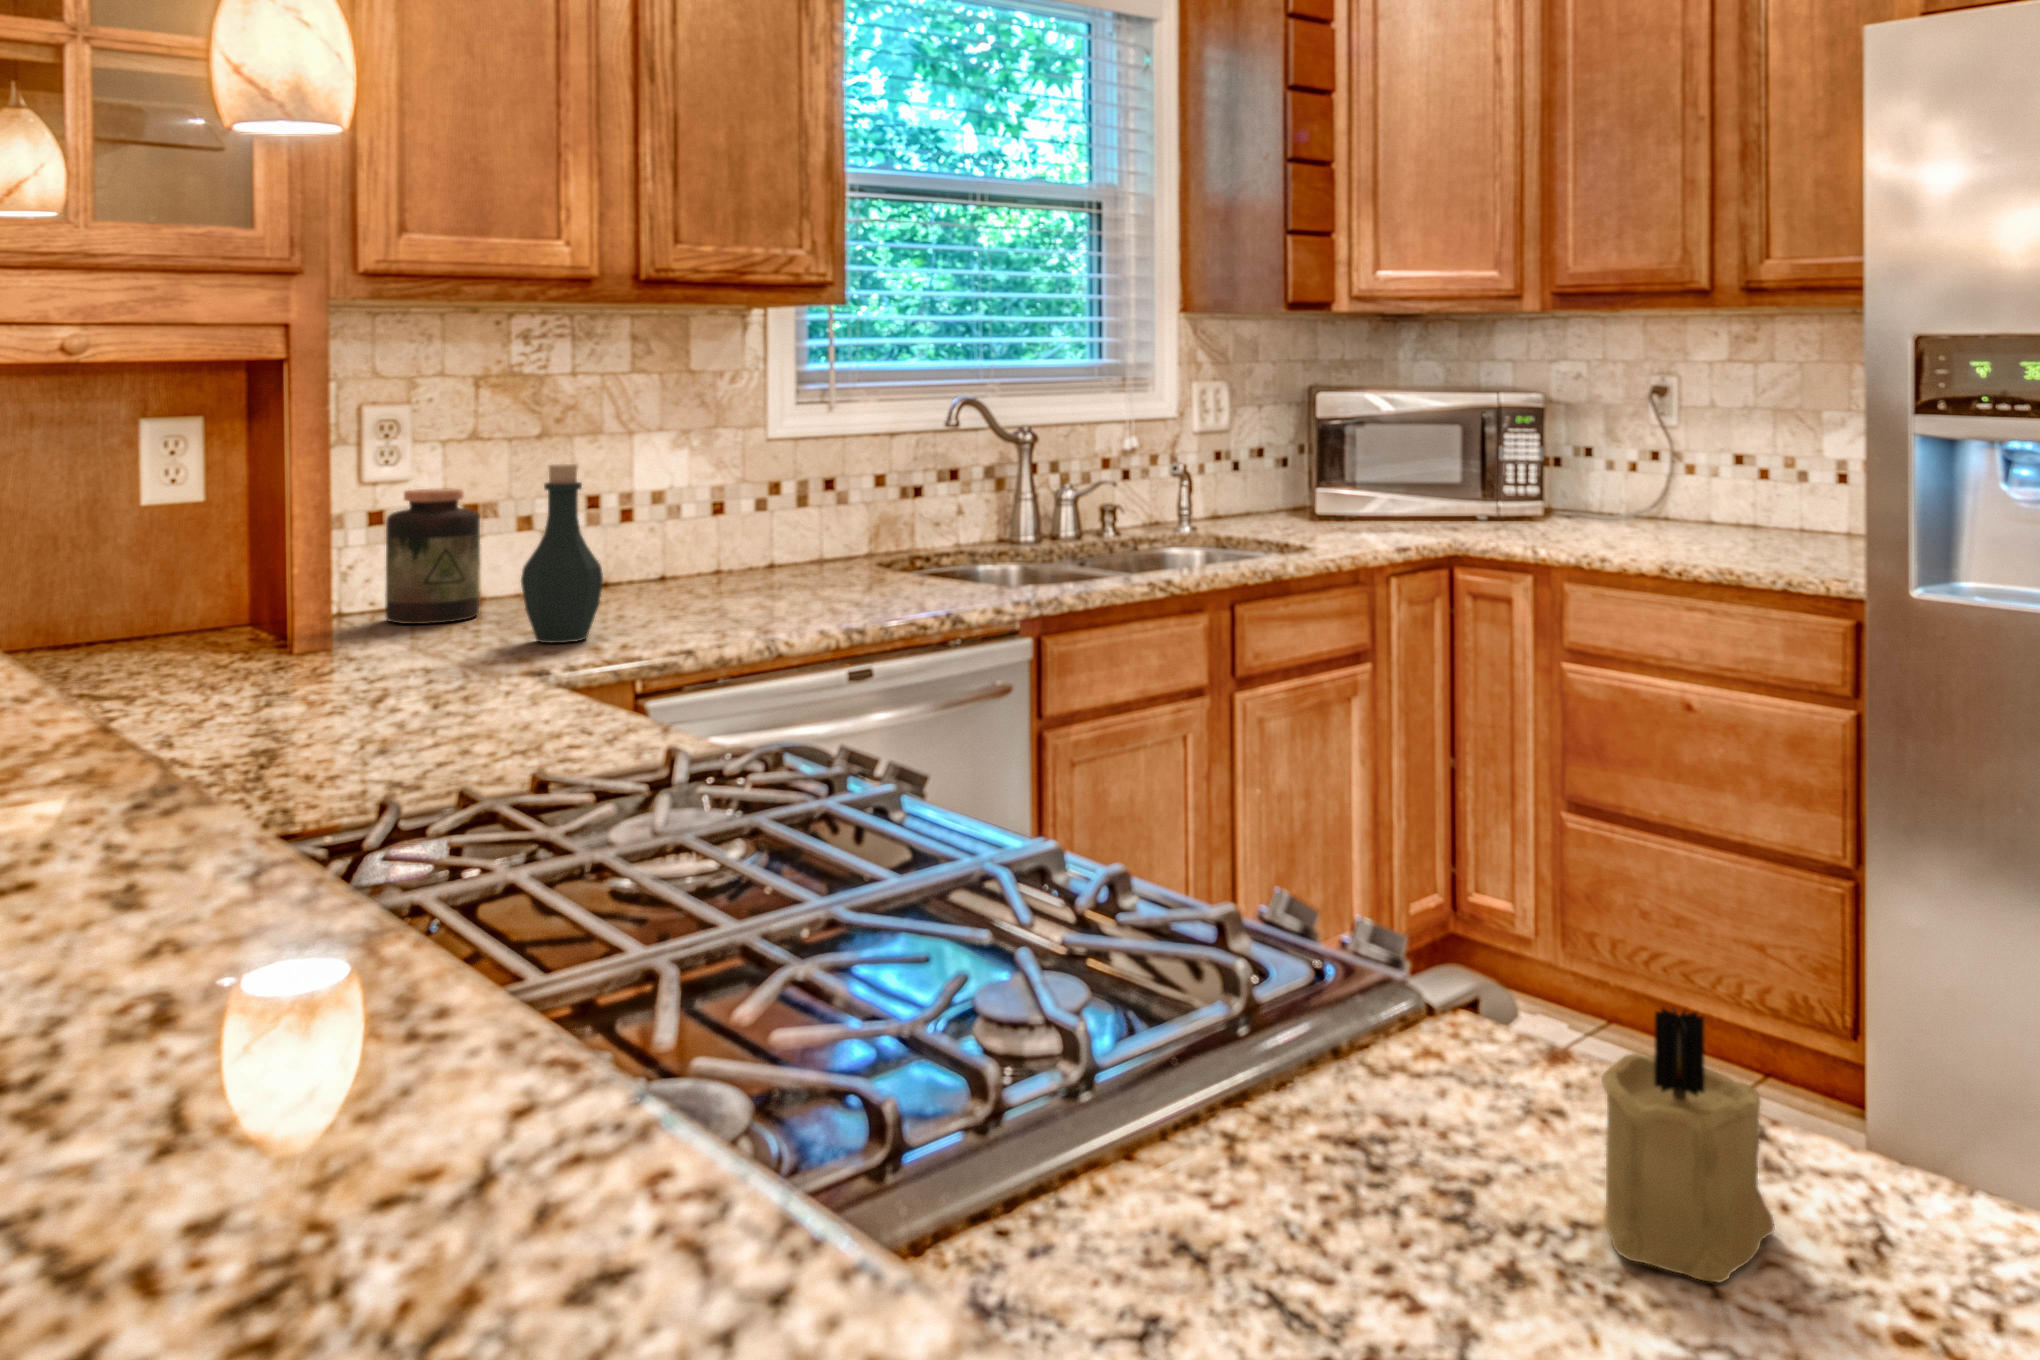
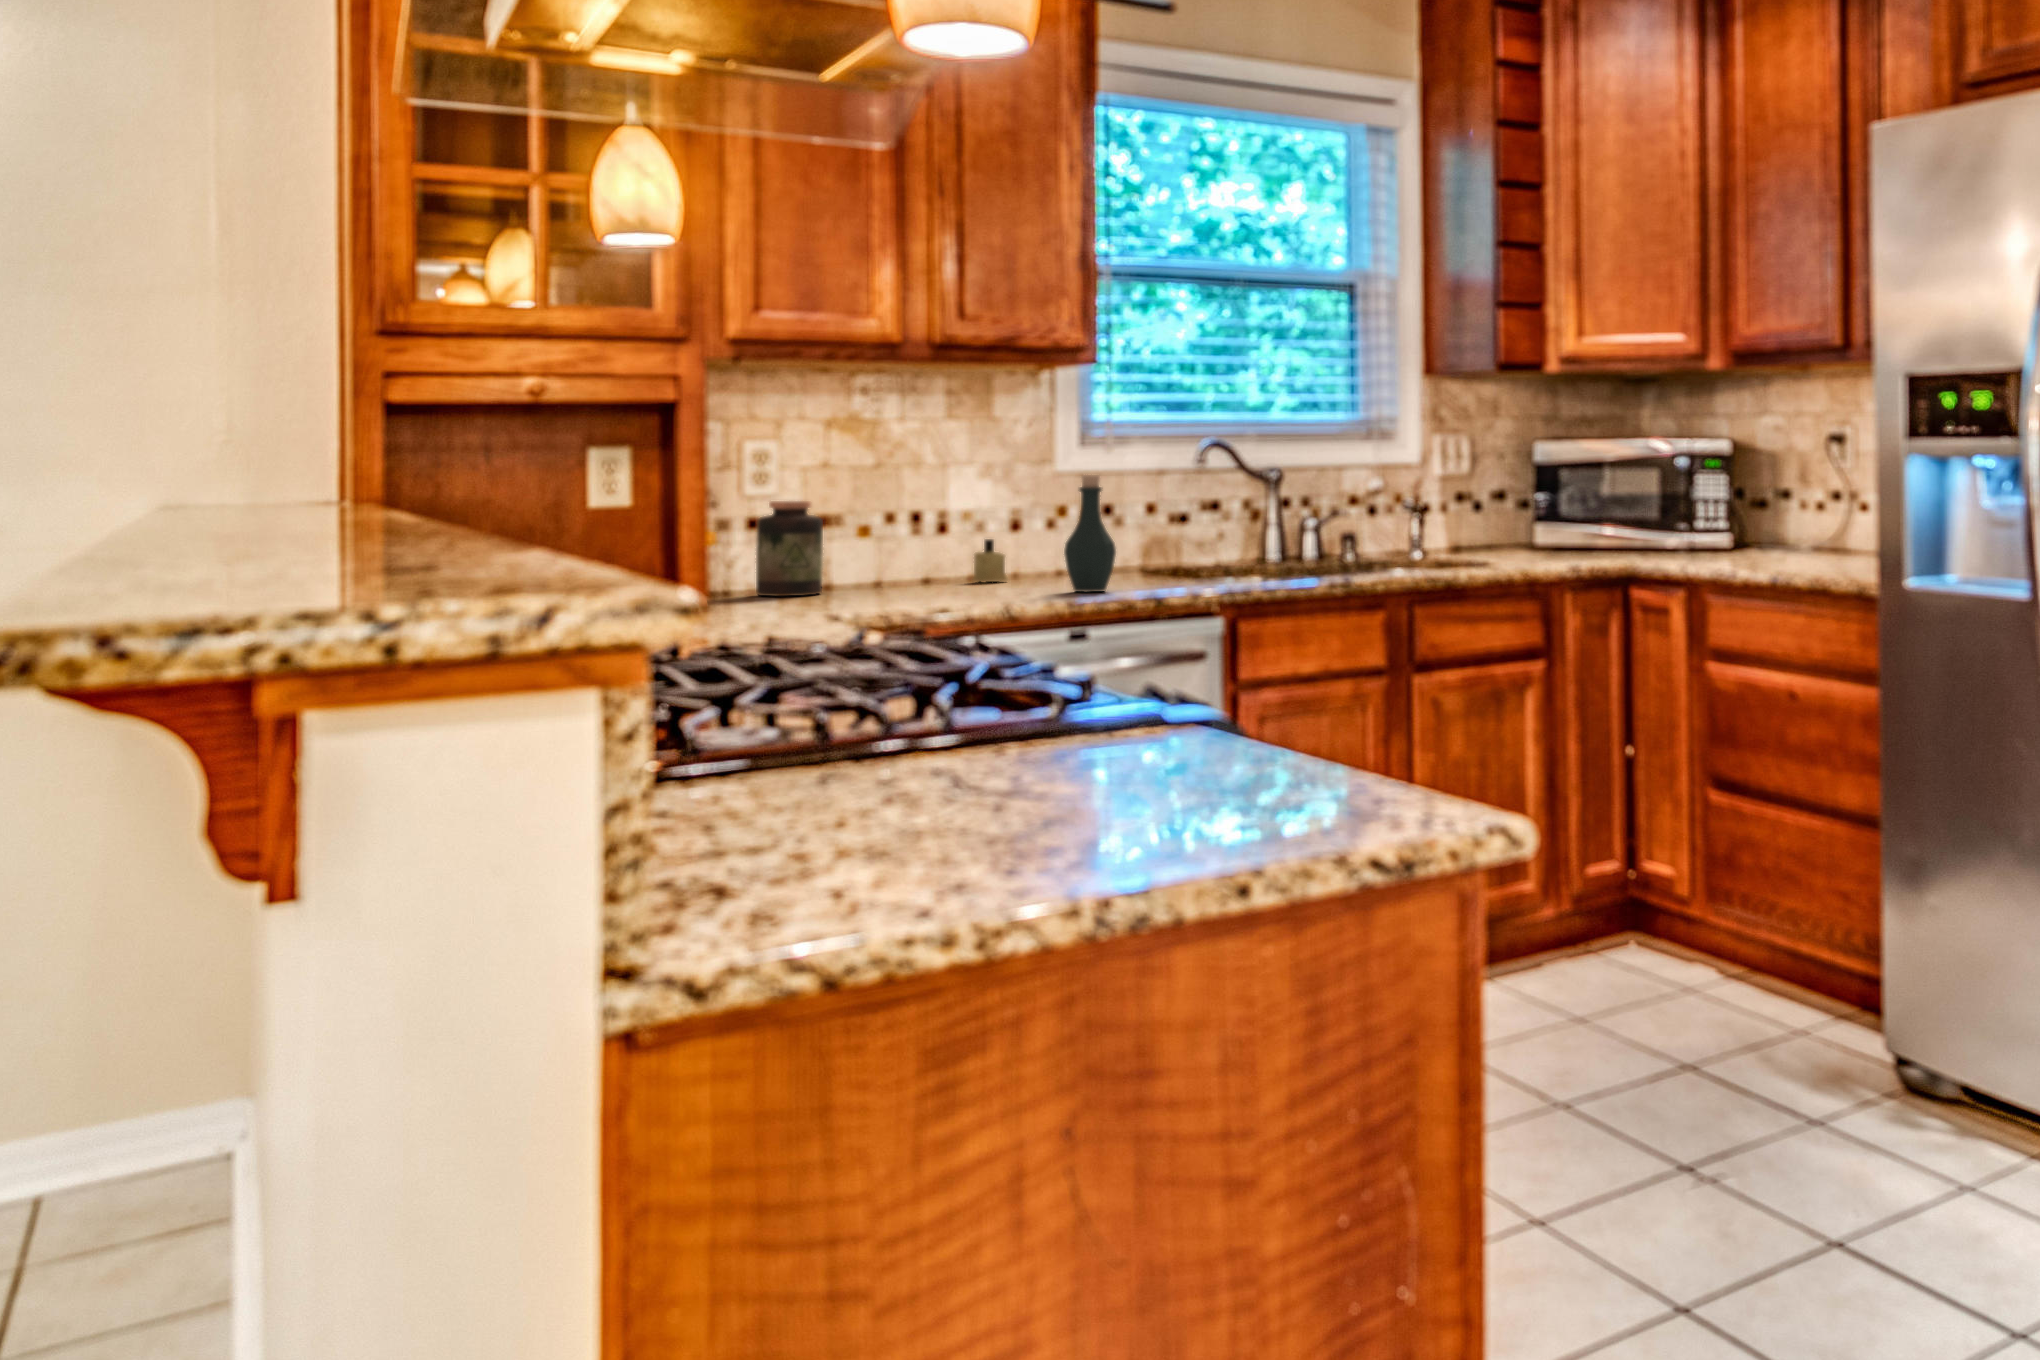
bottle: present [521,464,603,643] -> present [1064,475,1116,592]
candle: present [1601,1008,1774,1282] -> present [973,539,1008,582]

